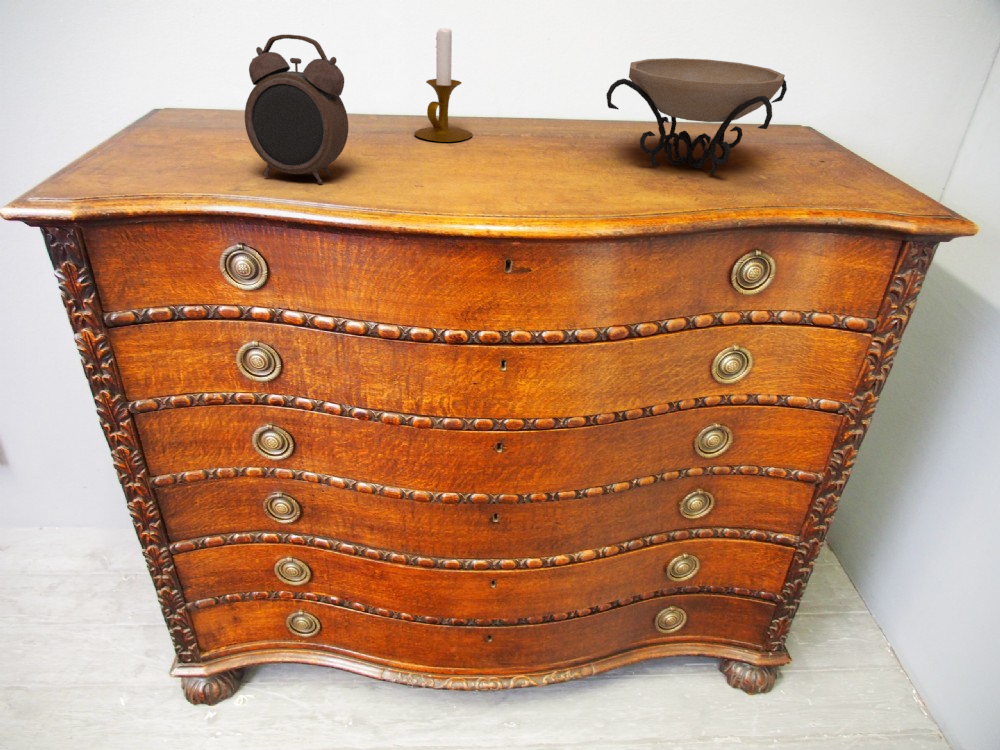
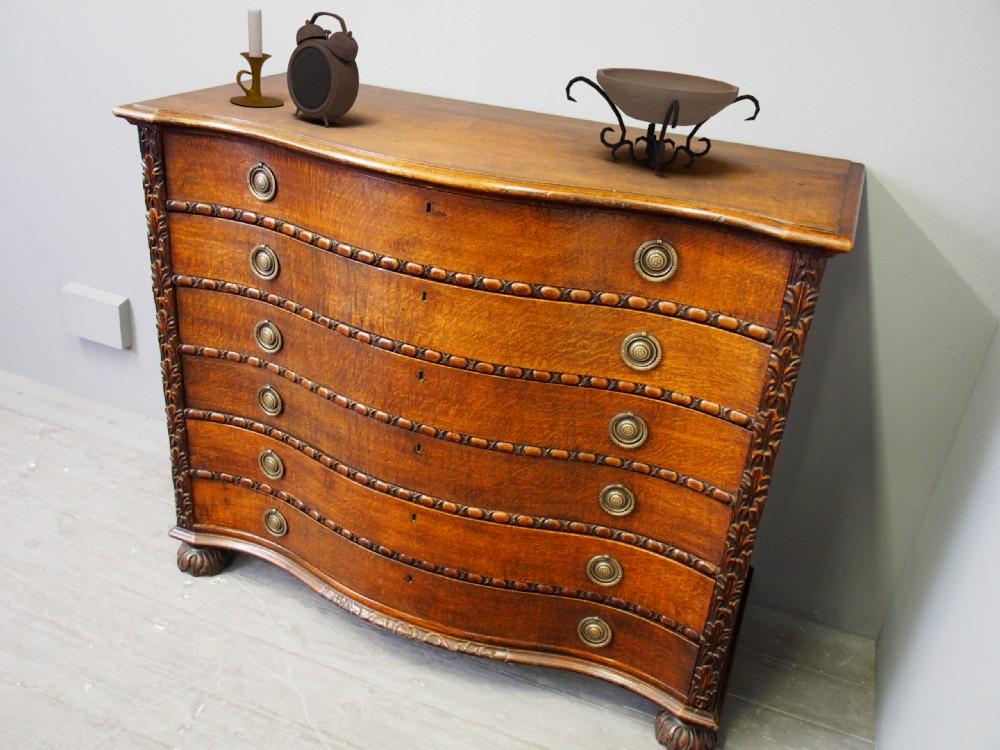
candlestick: present [414,28,472,142] -> present [230,8,284,107]

